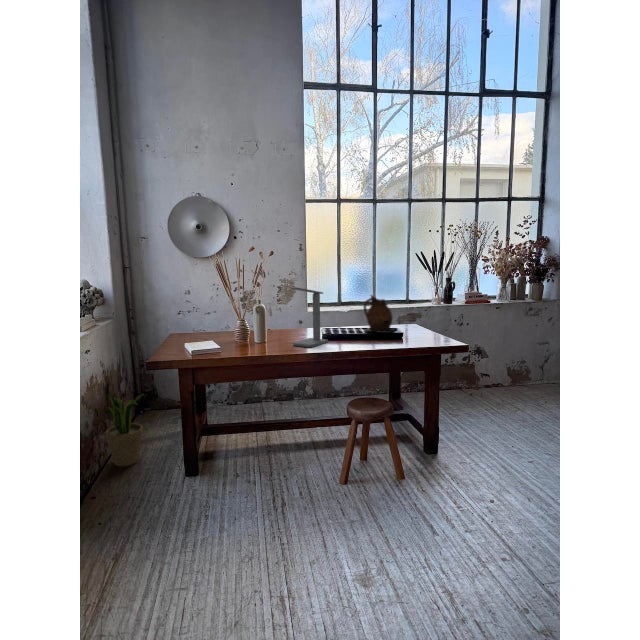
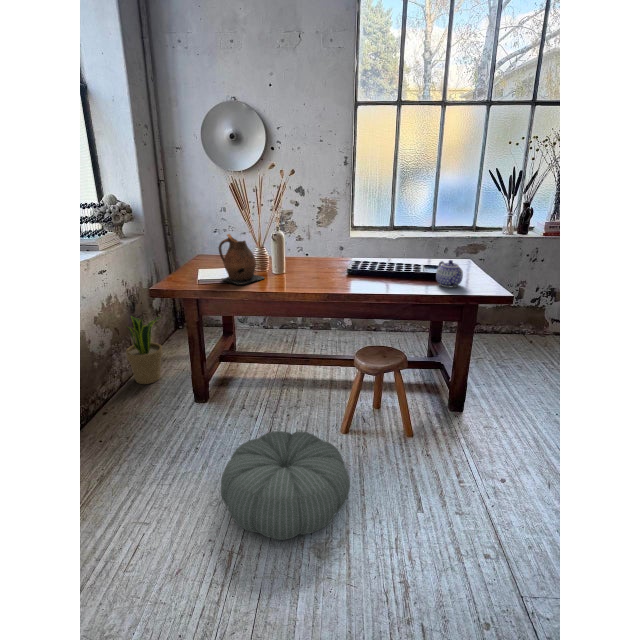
desk lamp: present [292,287,328,347] -> none [302,216,347,285]
ceramic pitcher: present [364,295,395,333] -> present [219,234,264,285]
teapot: none [405,319,430,342] -> present [436,260,463,287]
pouf: none [254,479,374,577] -> present [221,431,350,540]

